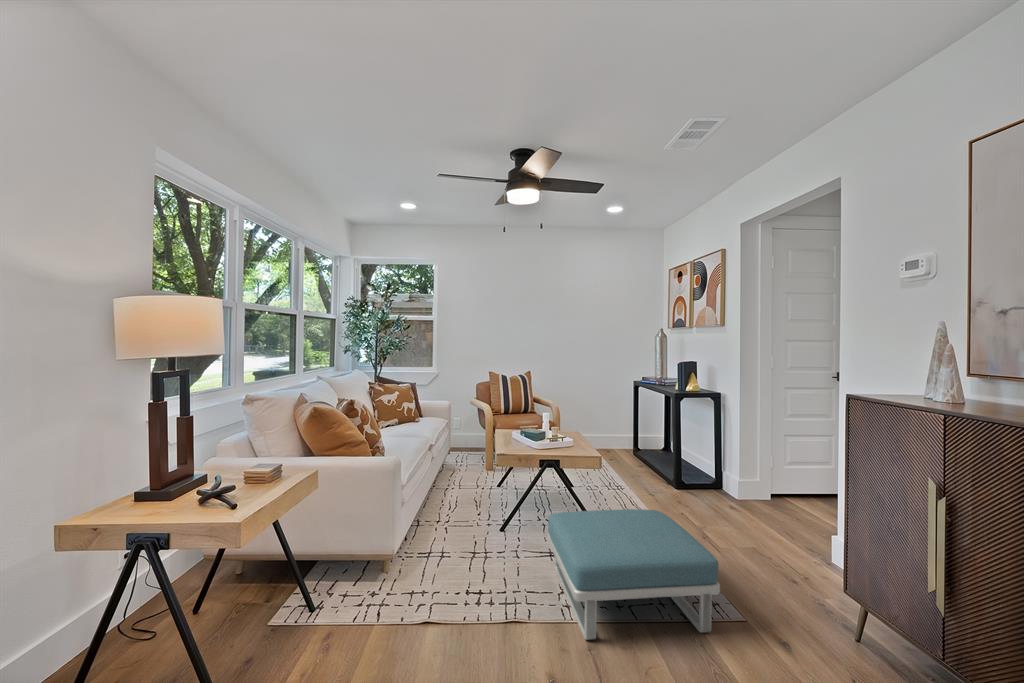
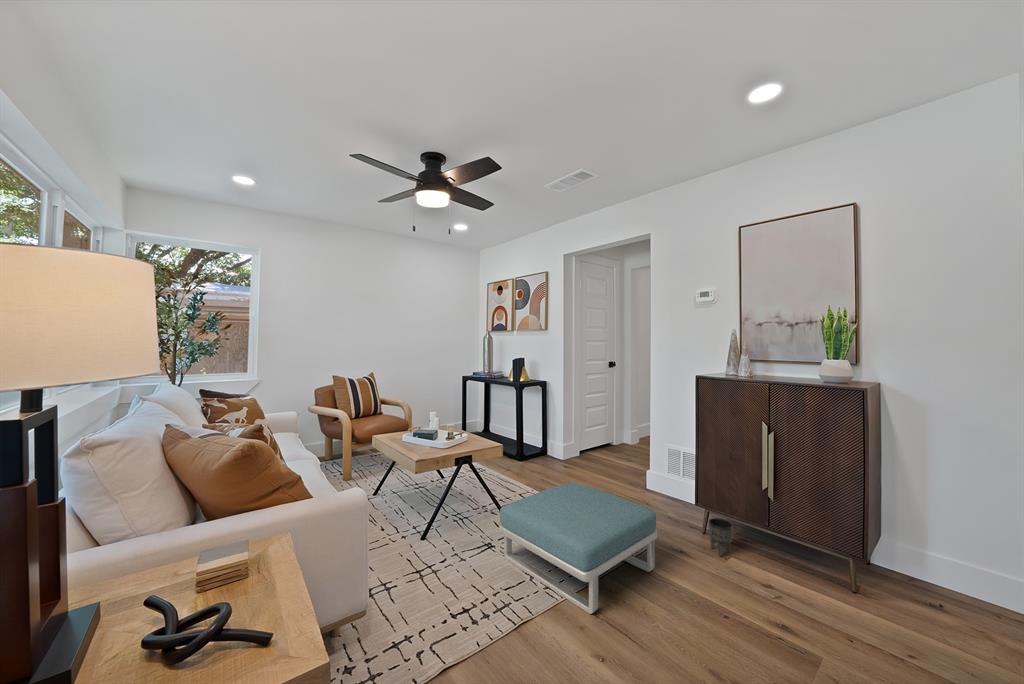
planter: none [824,600,862,657] -> present [708,518,733,557]

